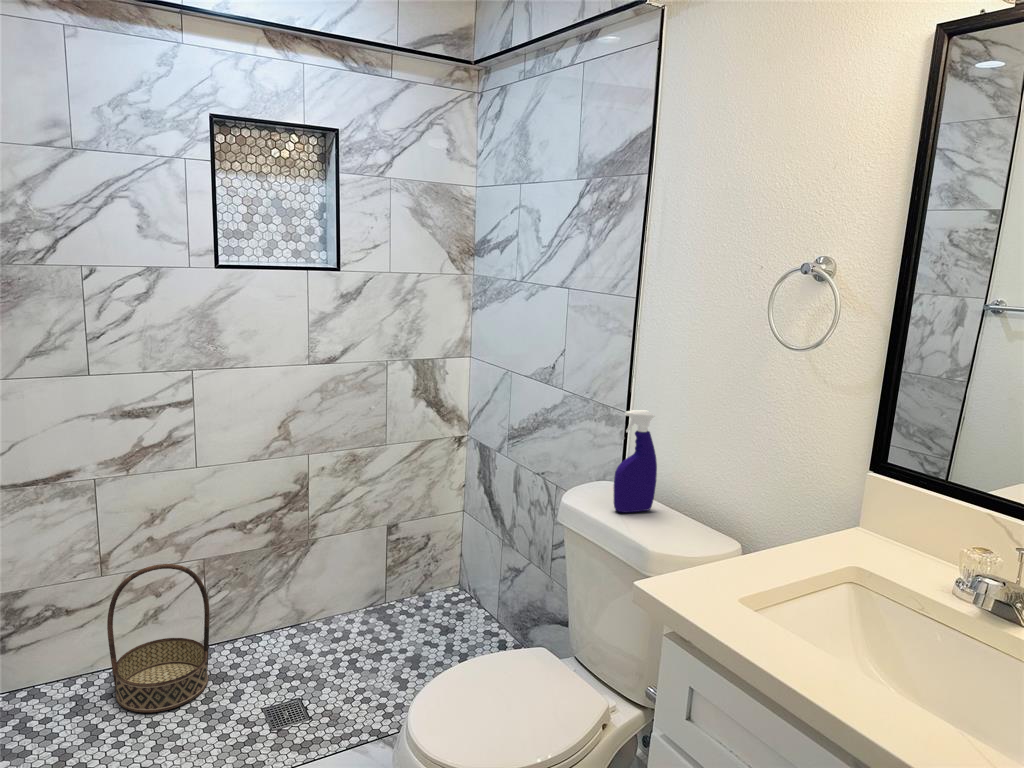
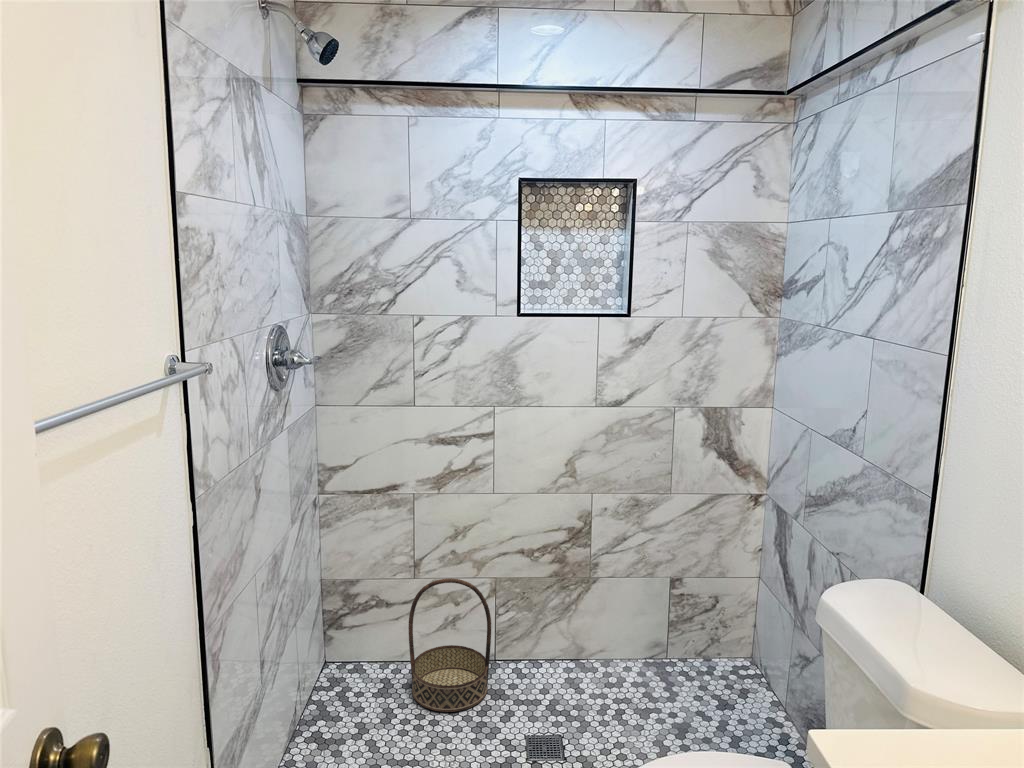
spray bottle: present [614,410,657,512] -> none [886,492,951,622]

